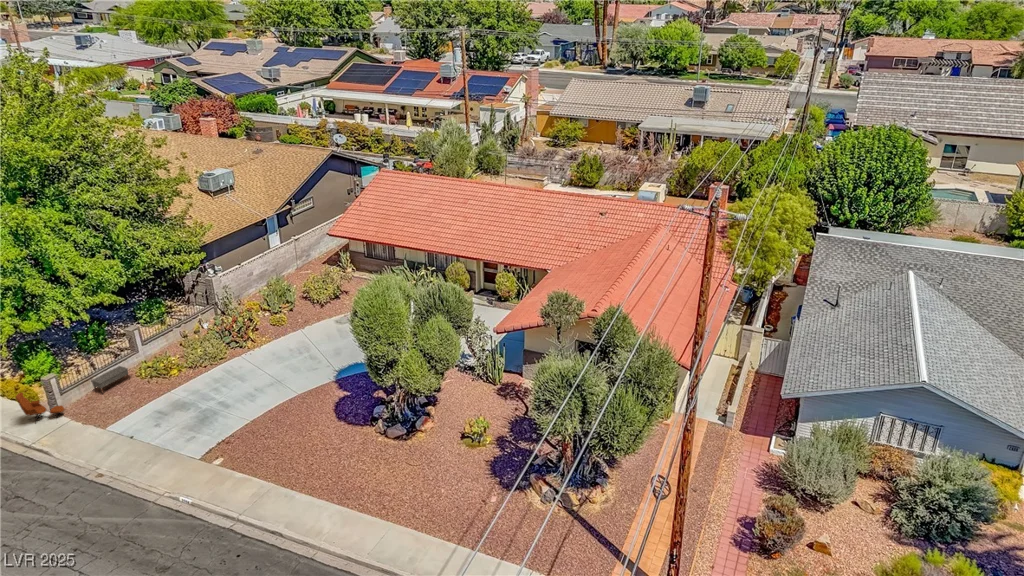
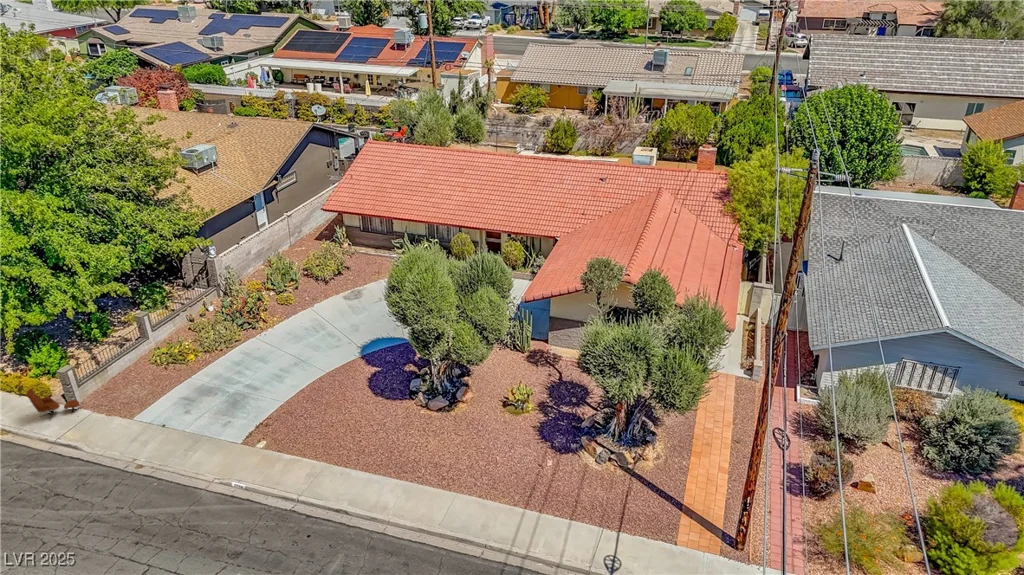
bench: present [91,366,129,394] -> none [103,355,142,385]

